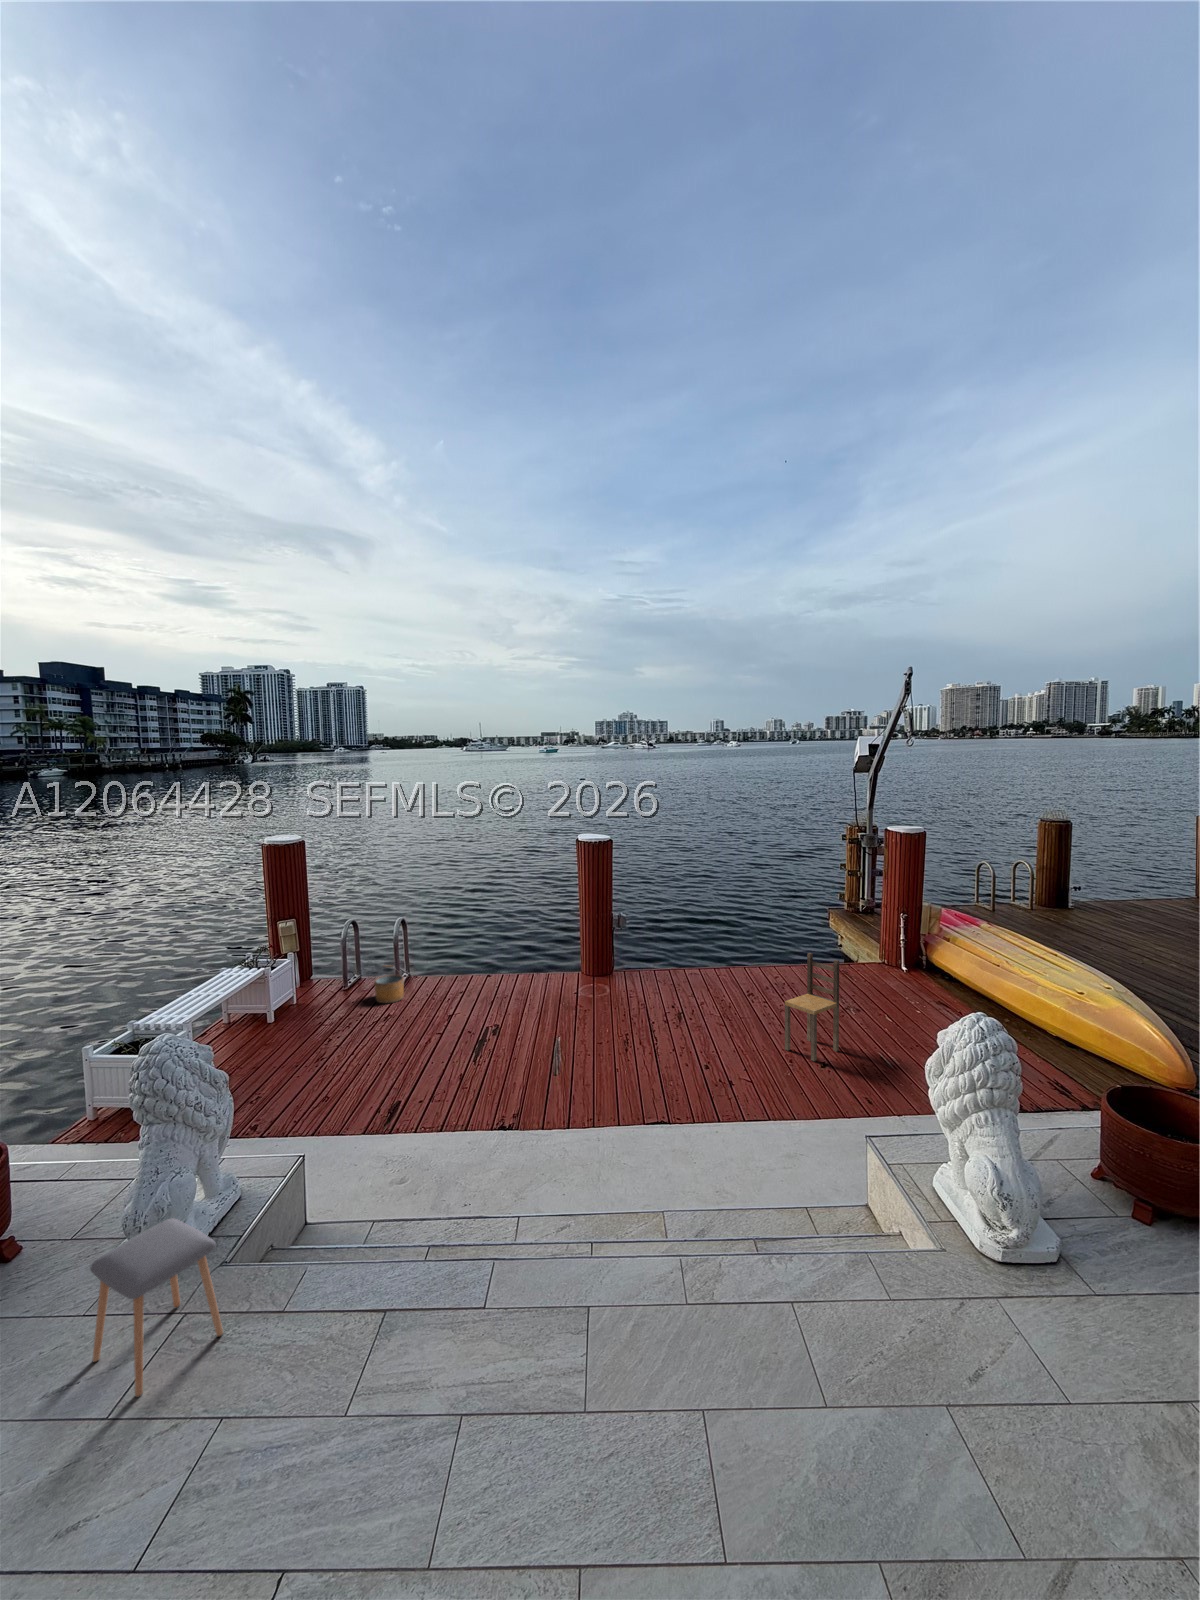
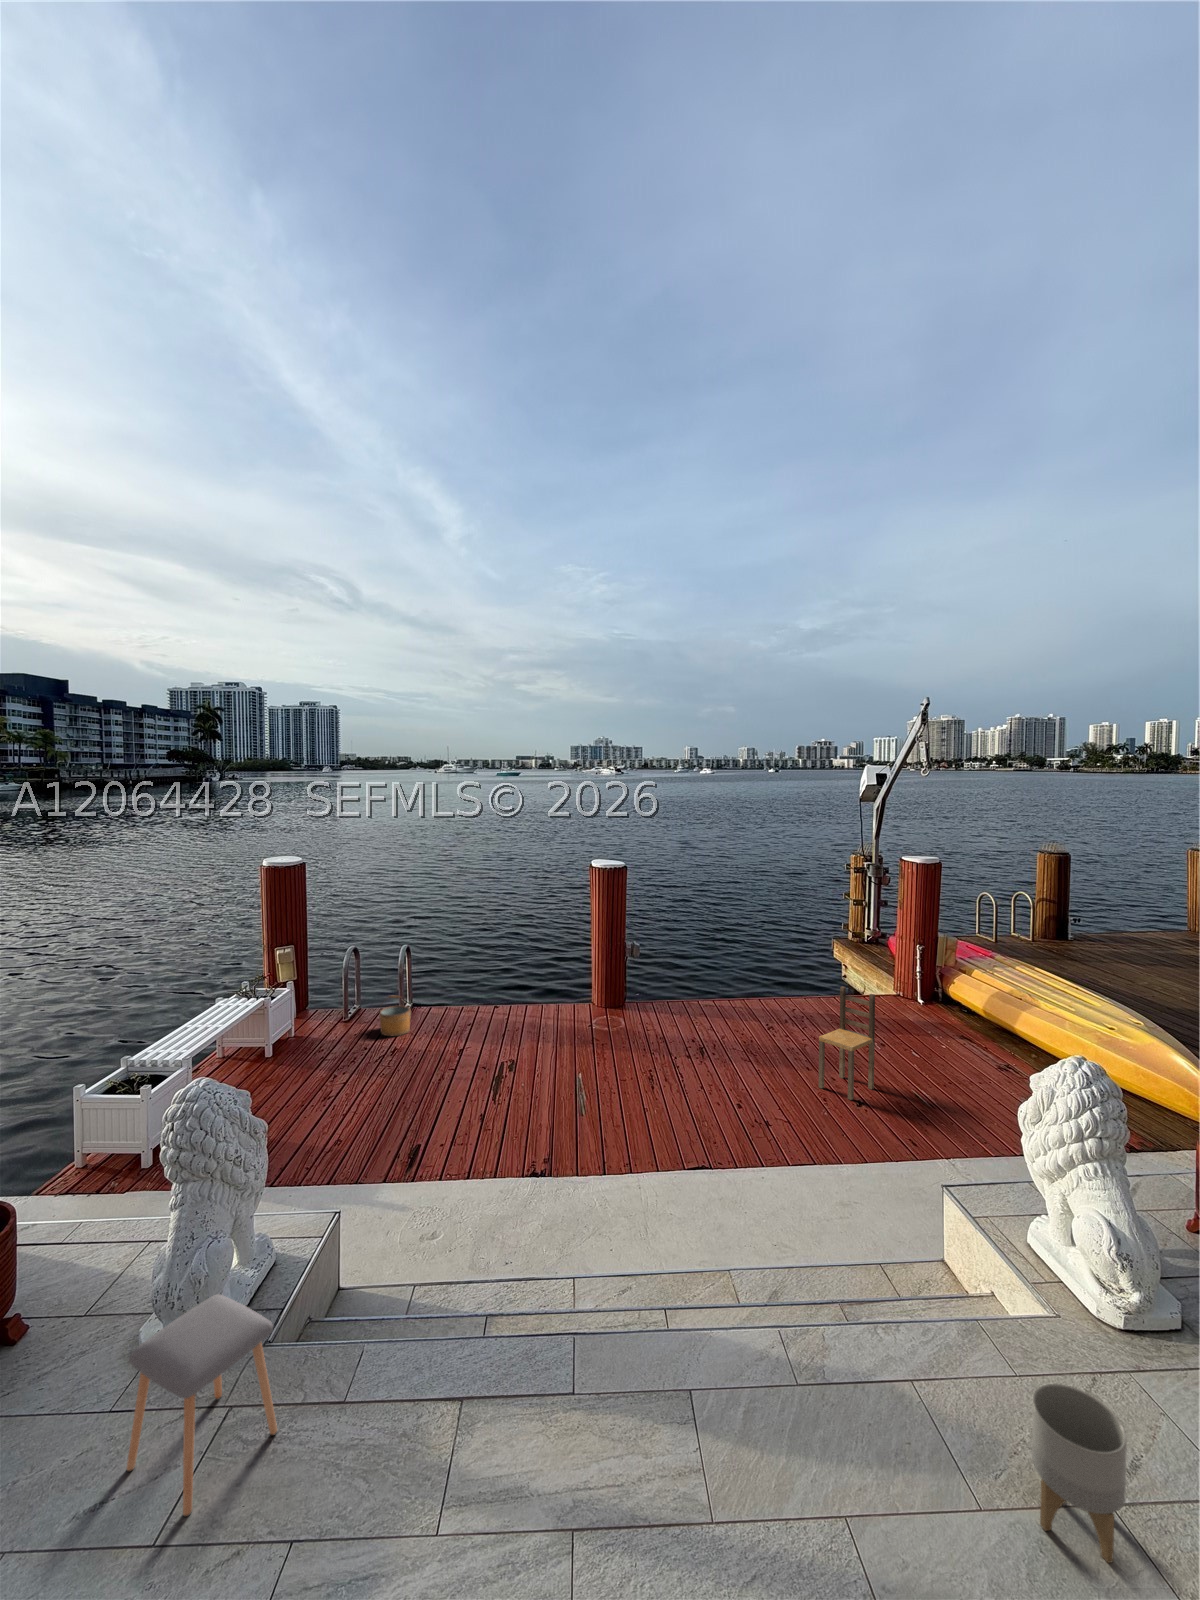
planter: none [873,1300,948,1450] -> present [1032,1384,1127,1563]

